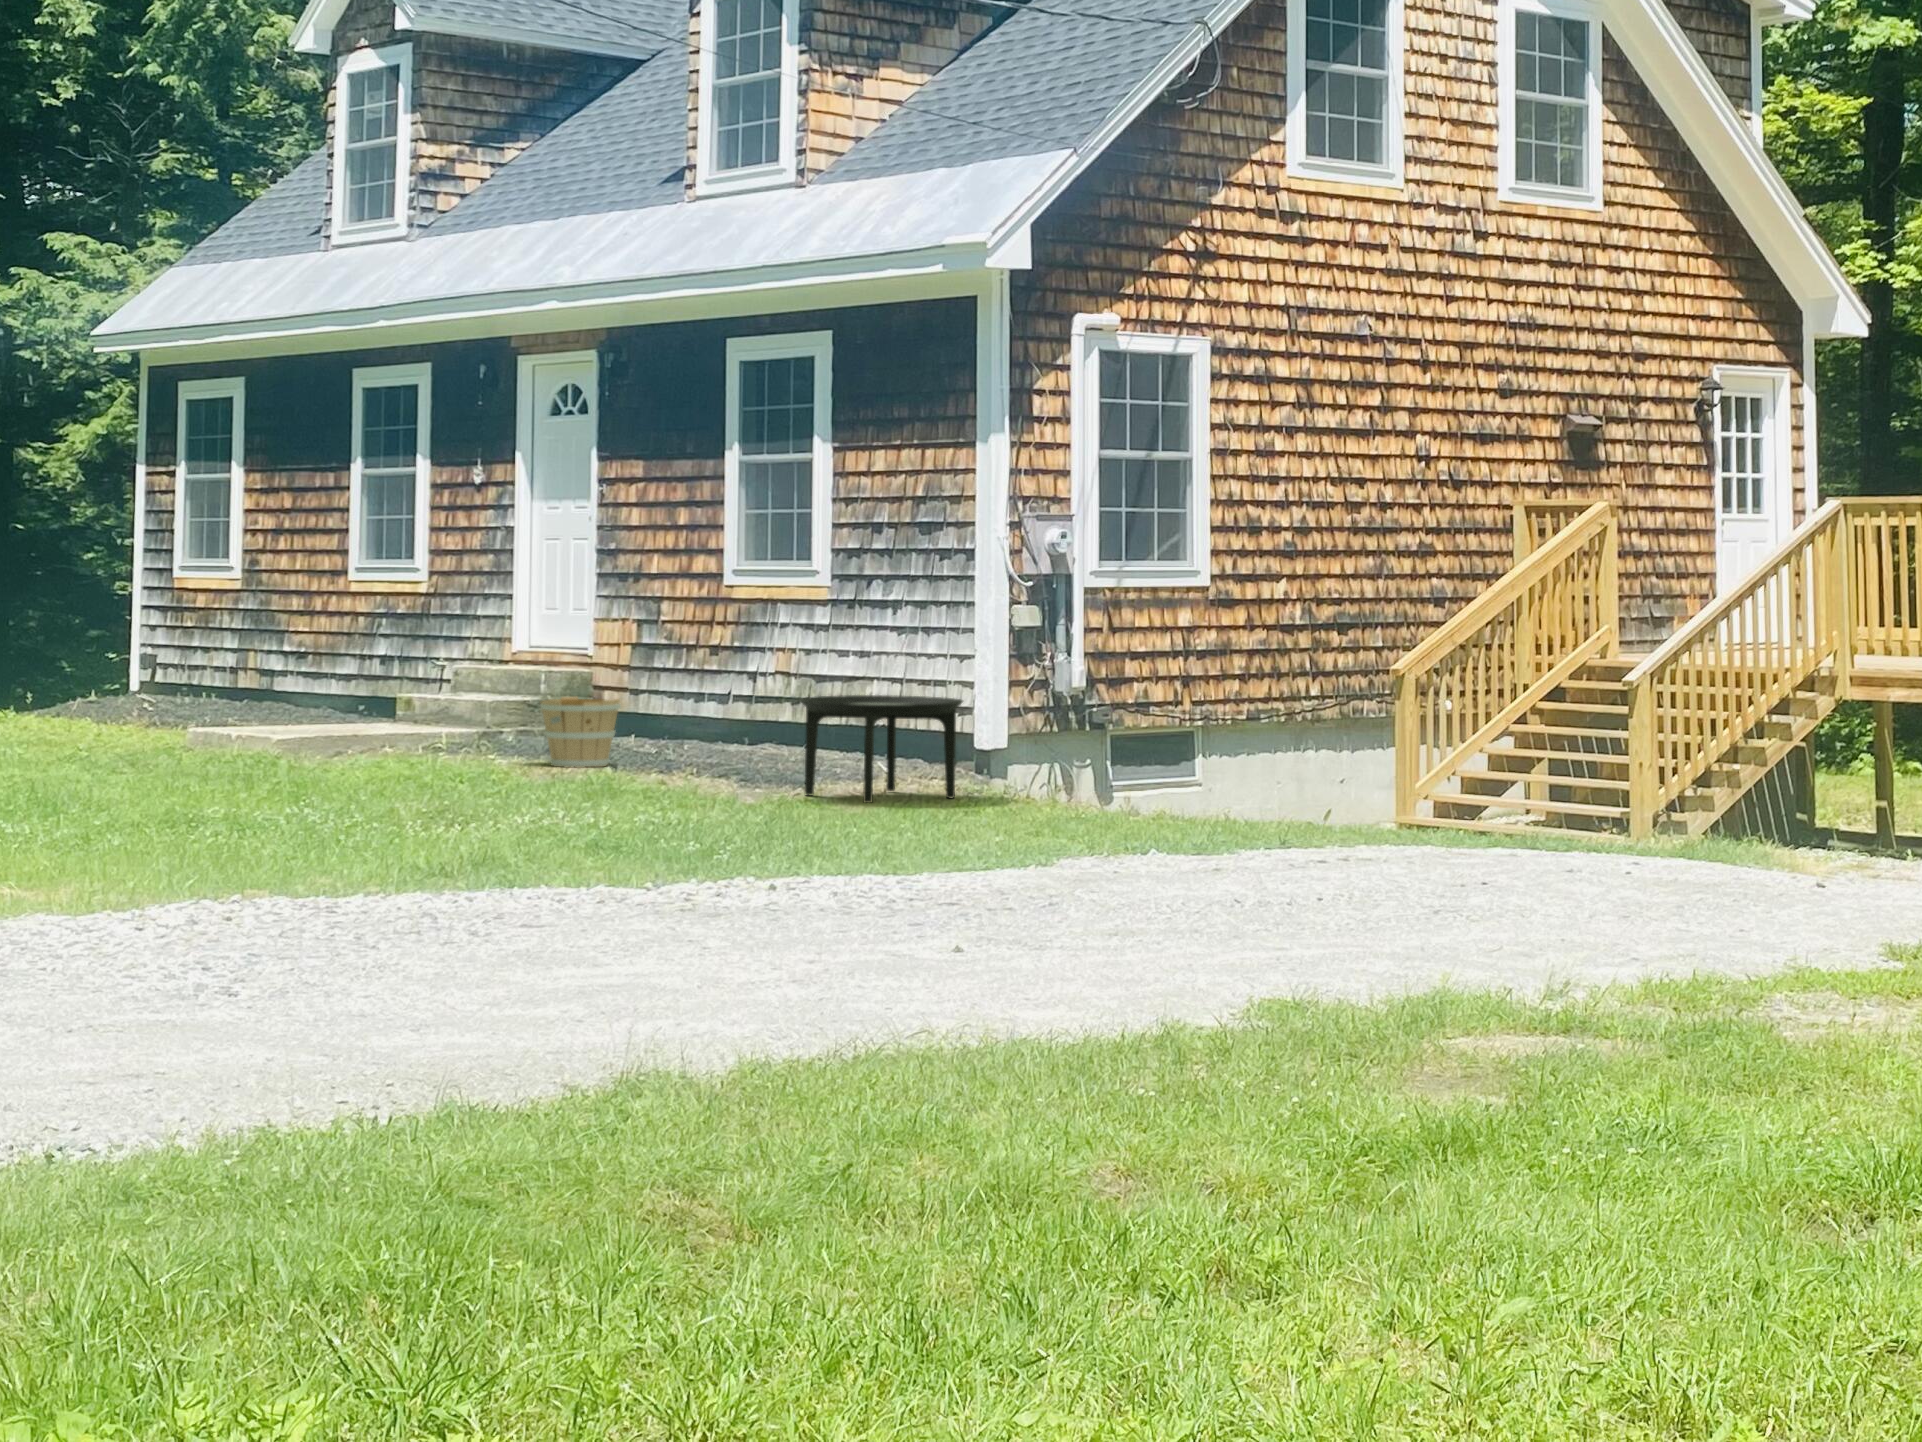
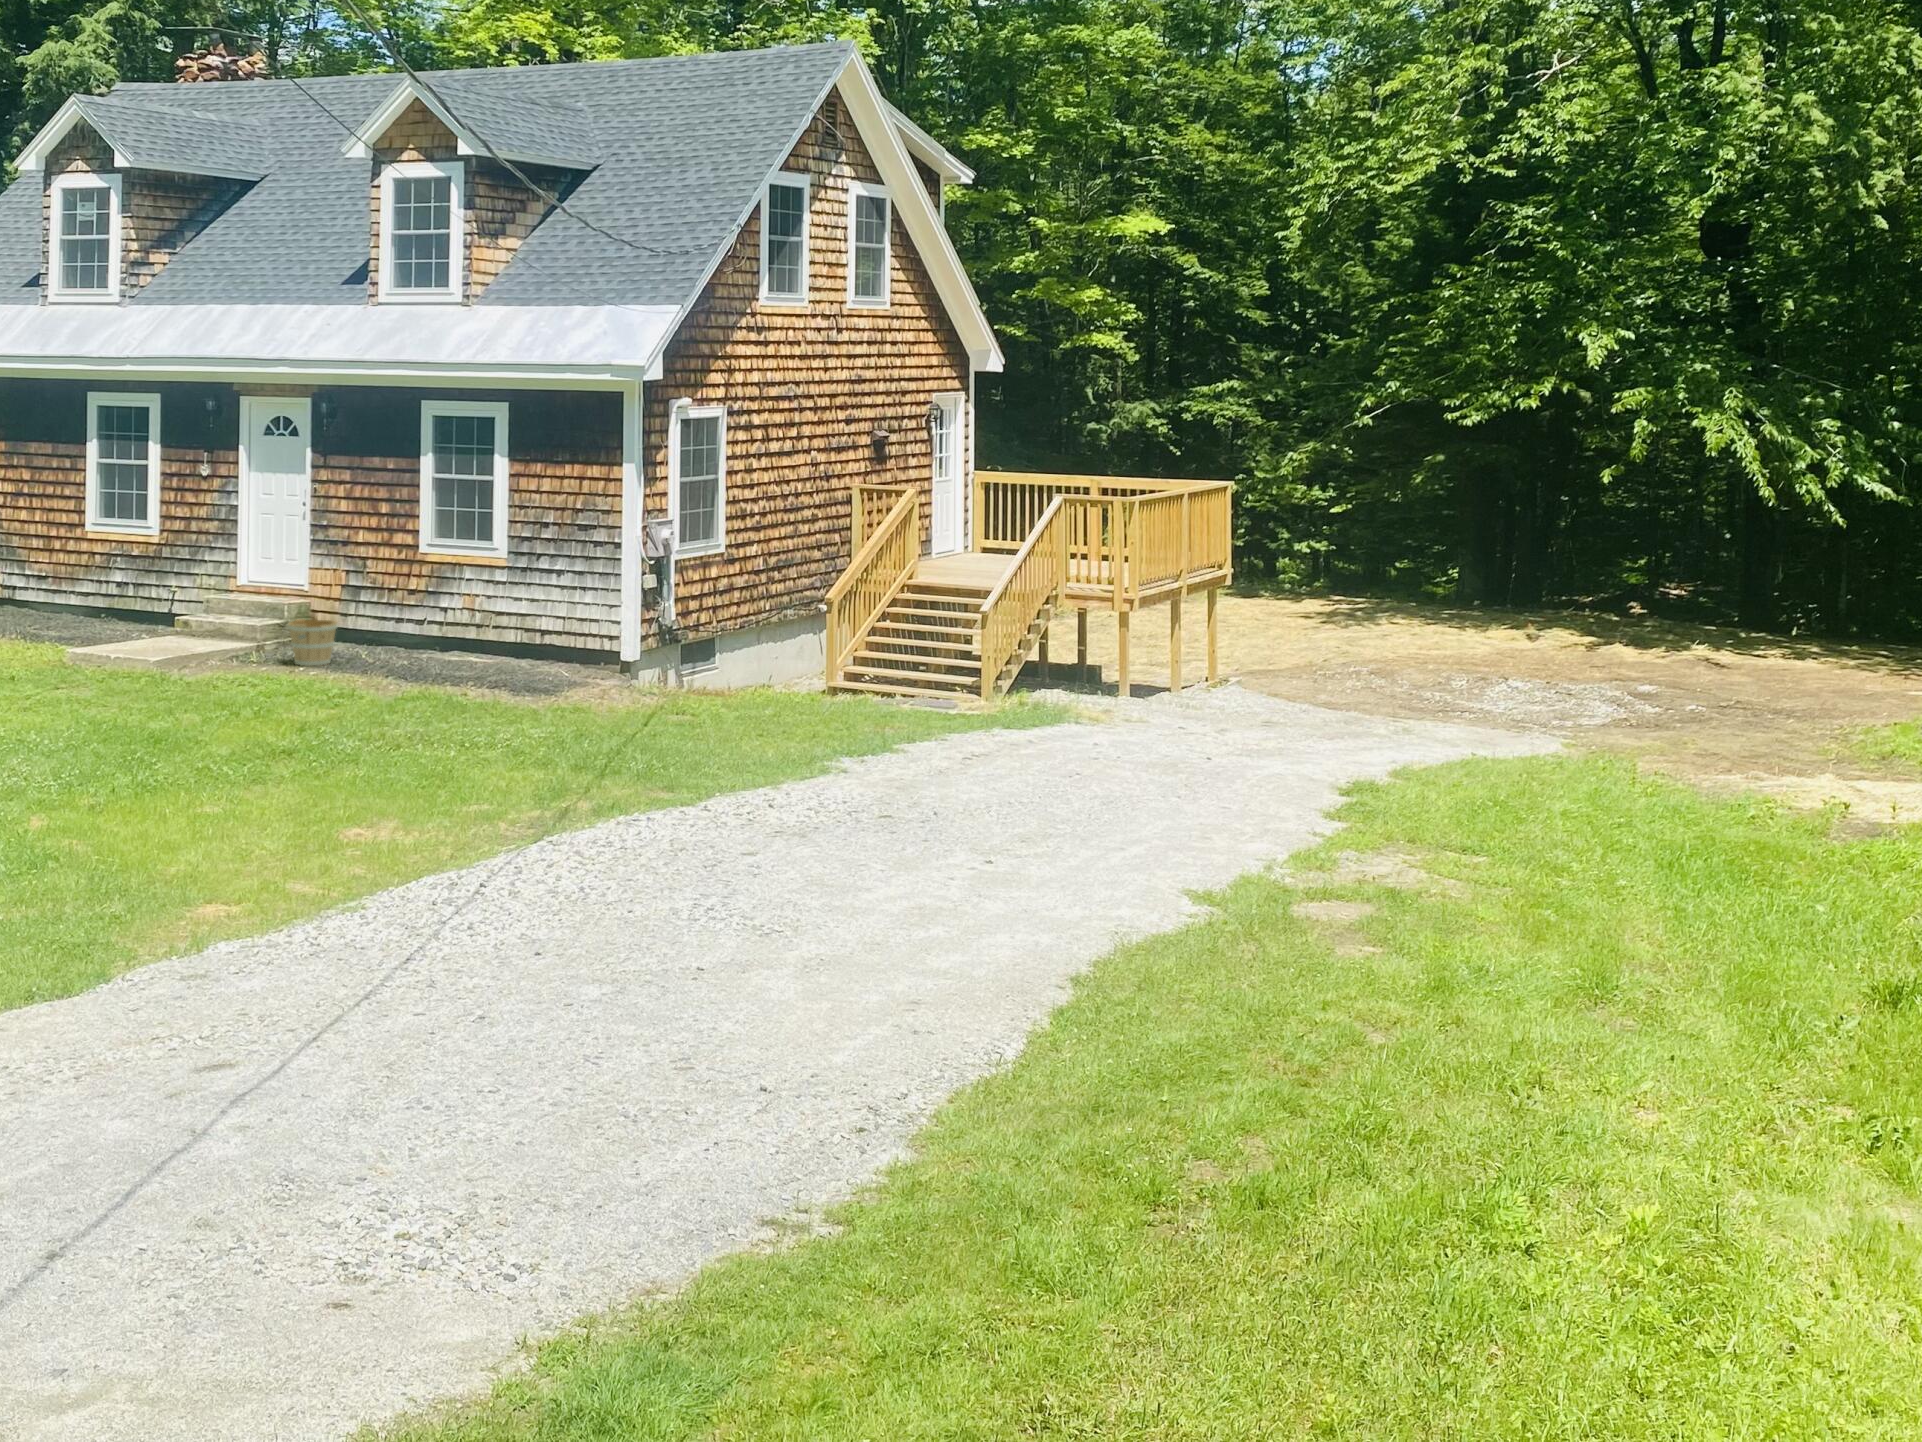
round table: present [799,695,963,803] -> none [518,628,618,701]

